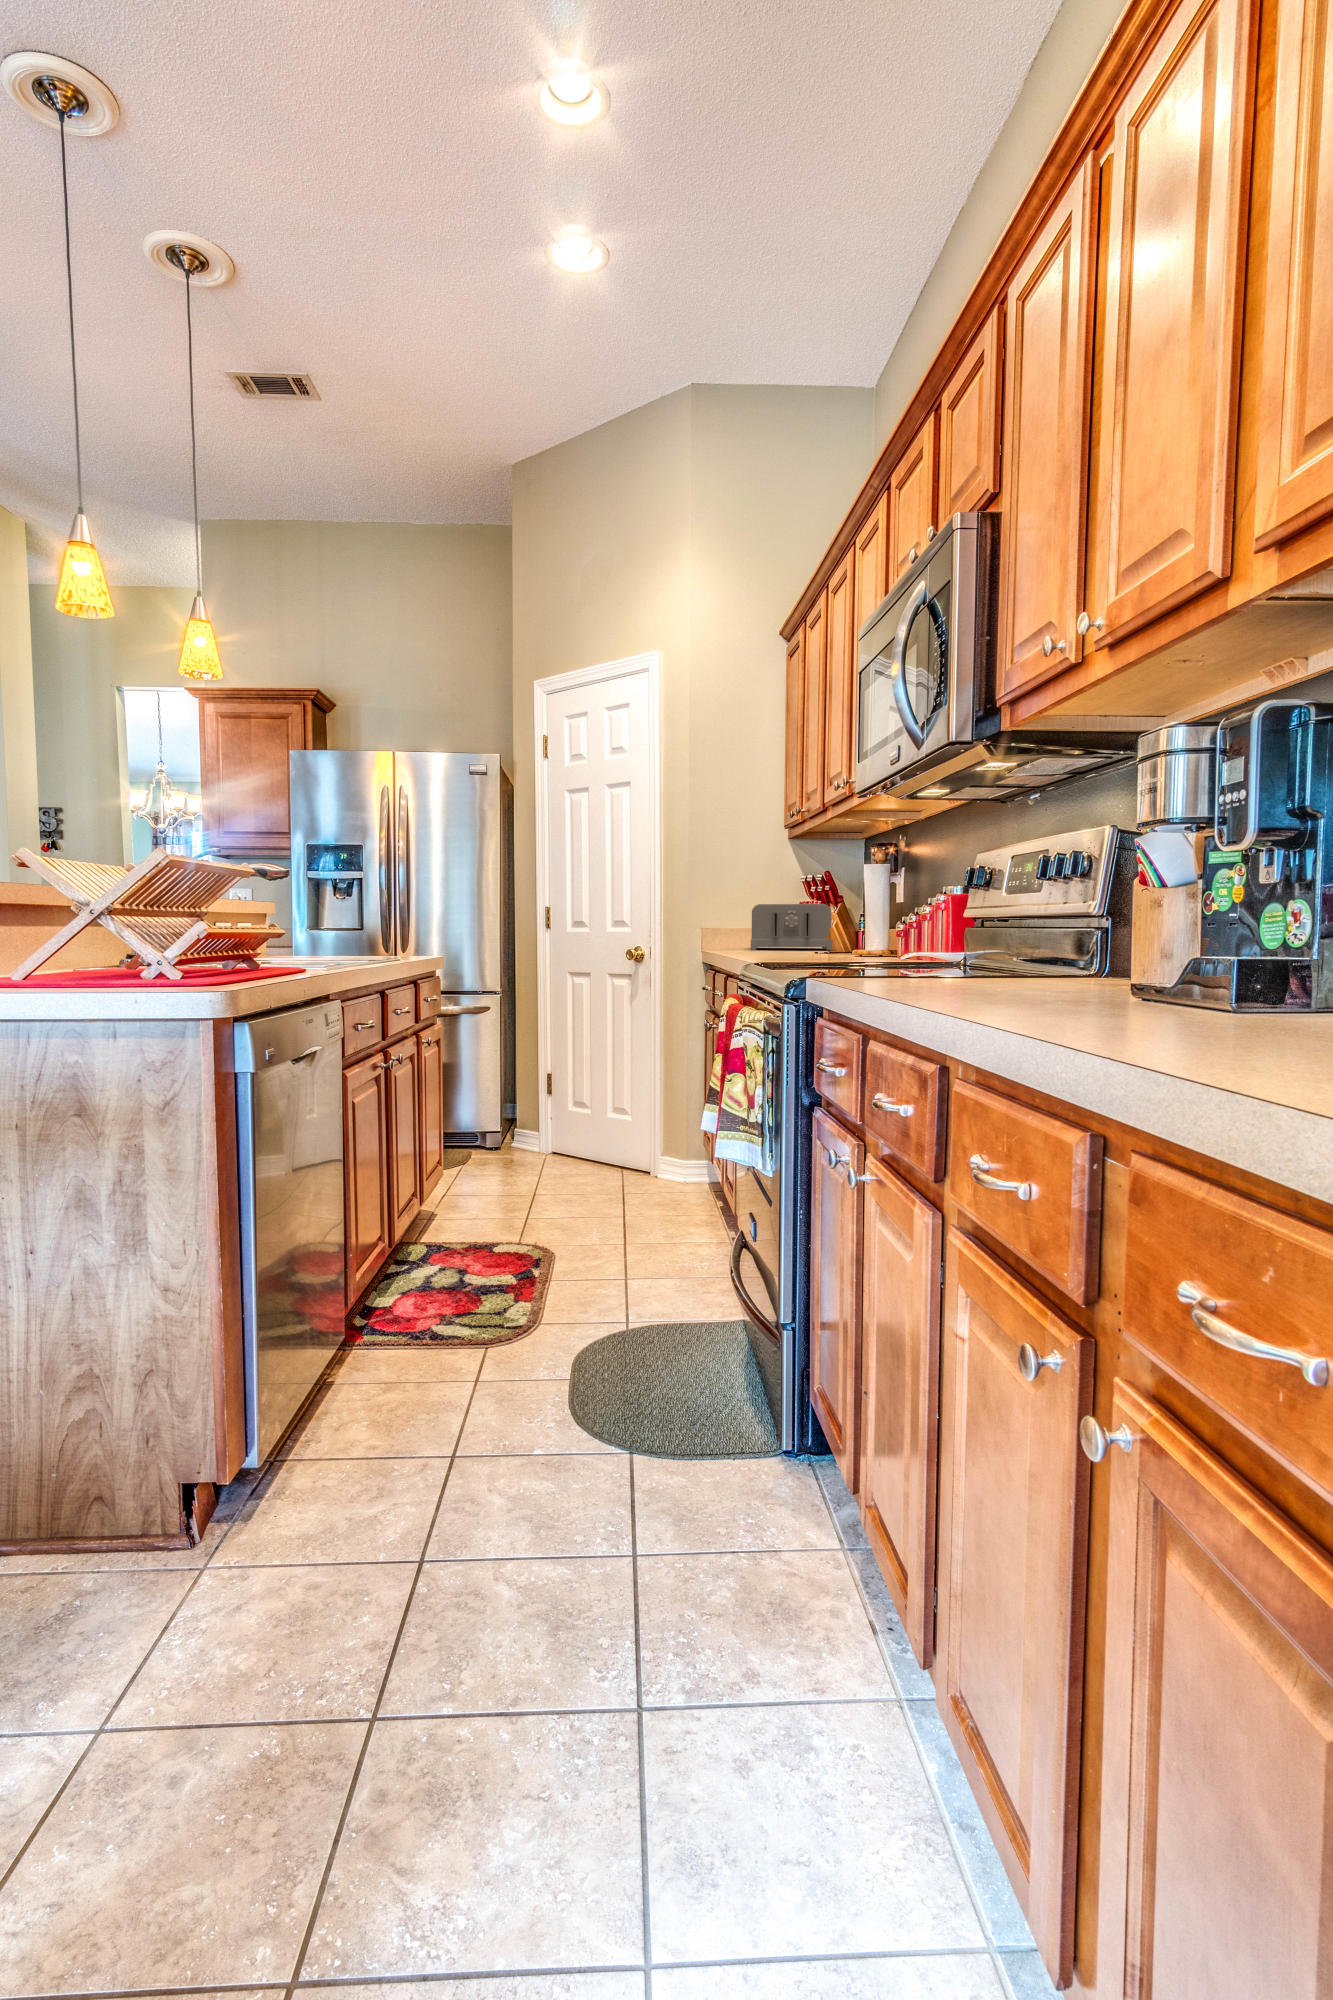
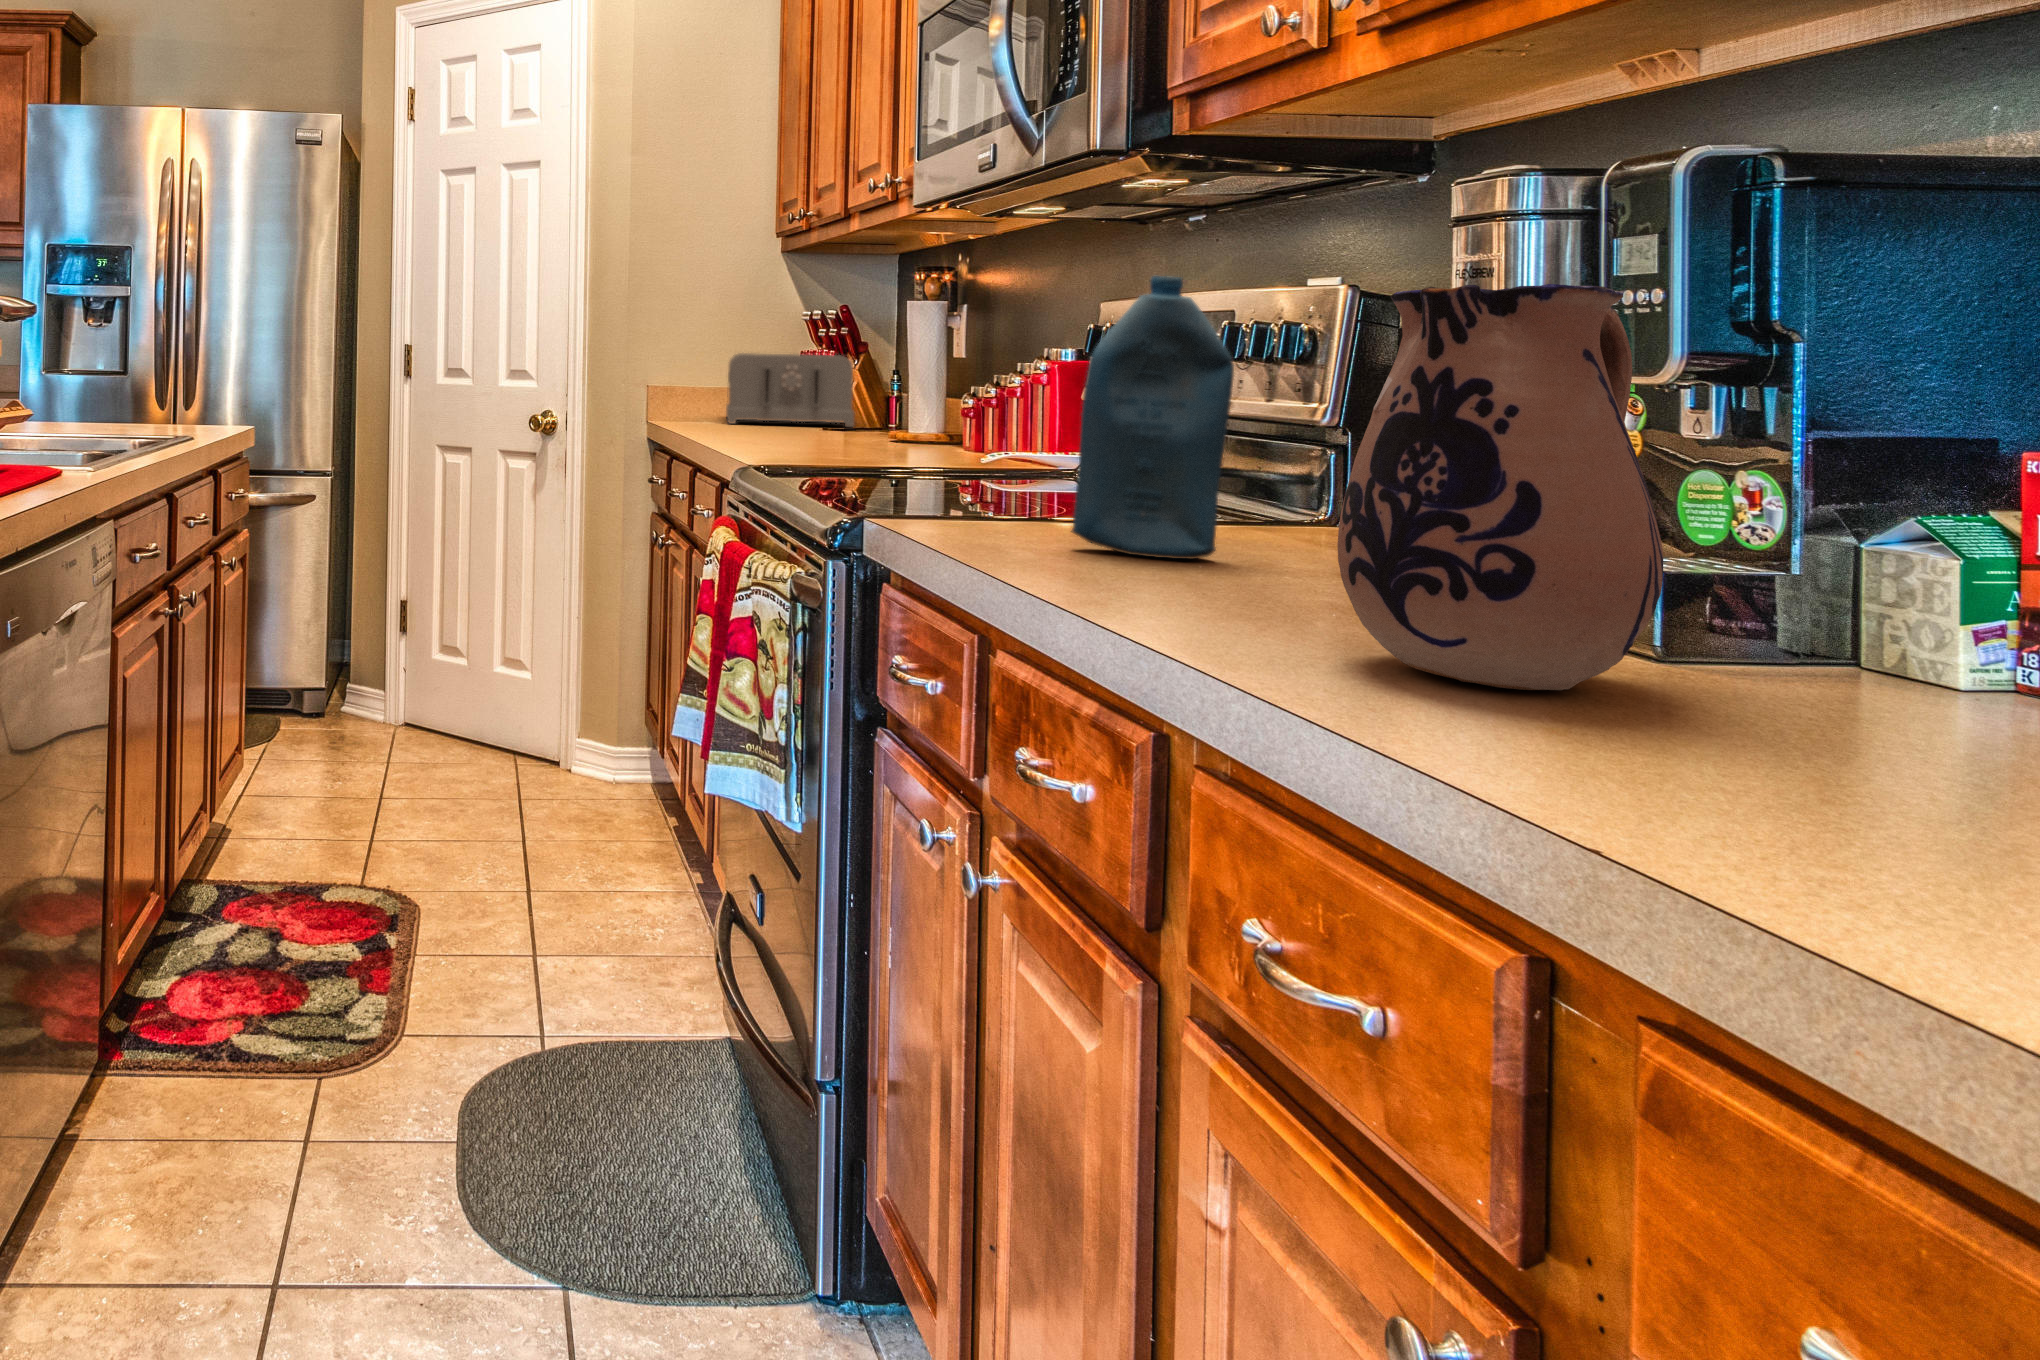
ceramic pitcher: none [1046,776,1229,1023] -> present [1337,284,1663,690]
bottle: none [925,812,1023,989] -> present [1072,276,1234,559]

